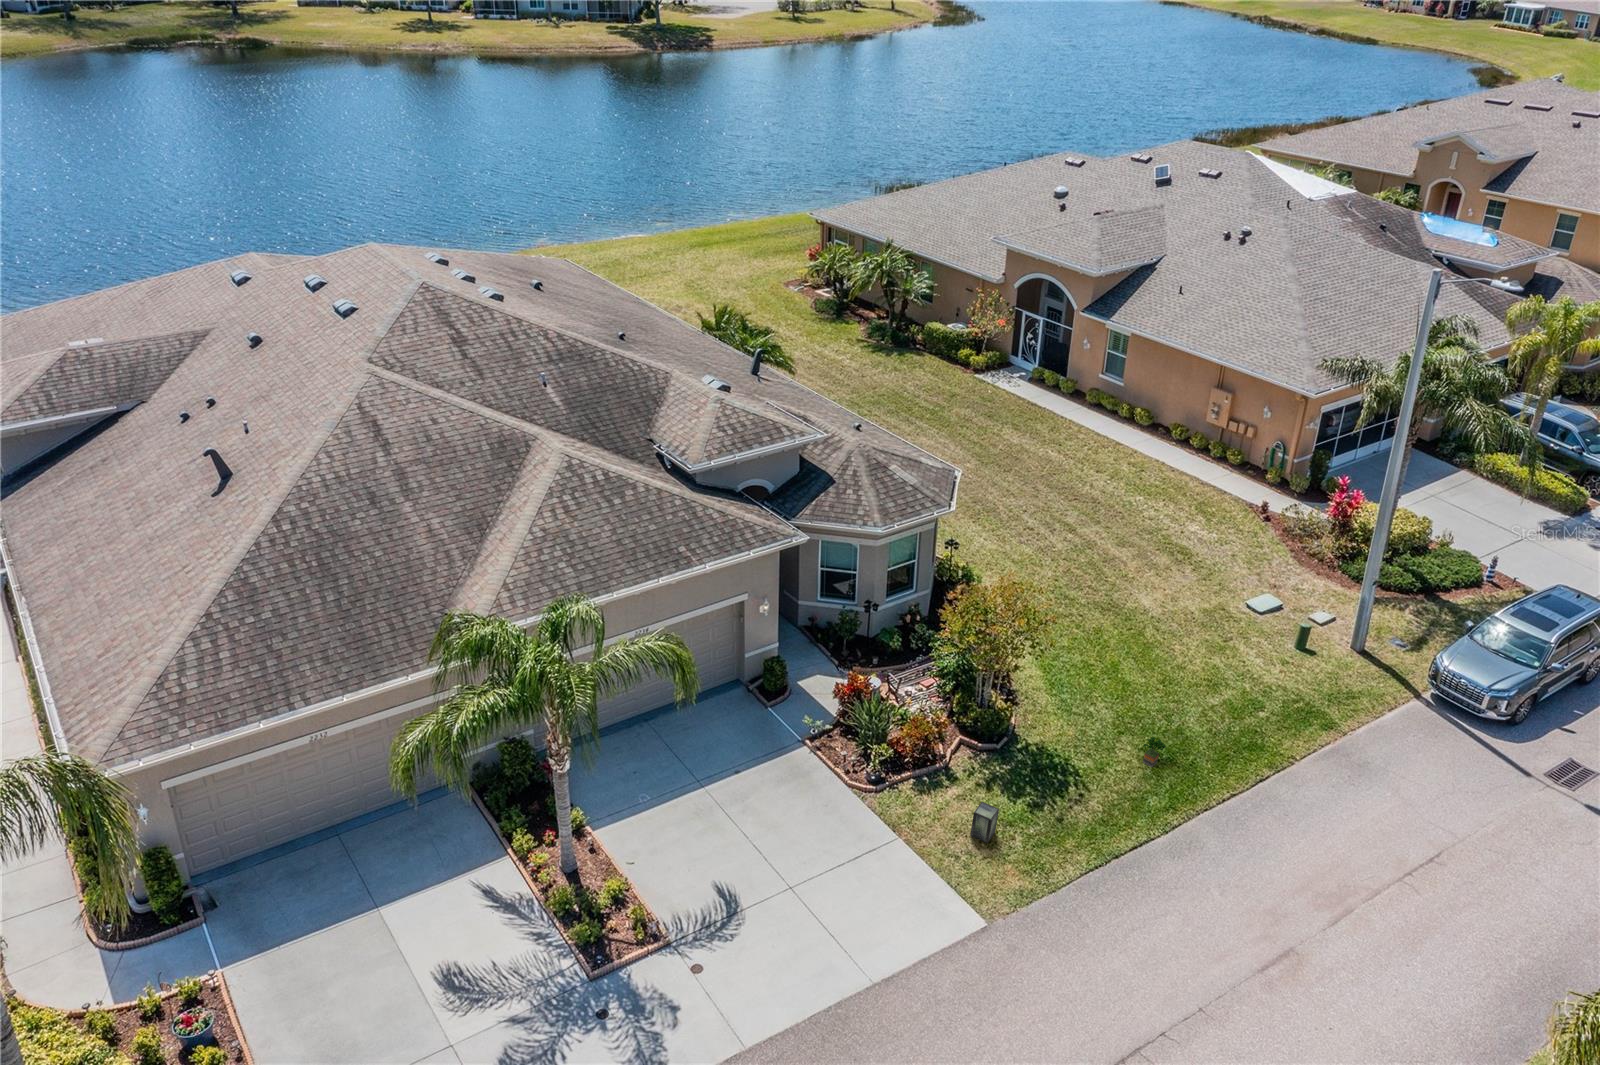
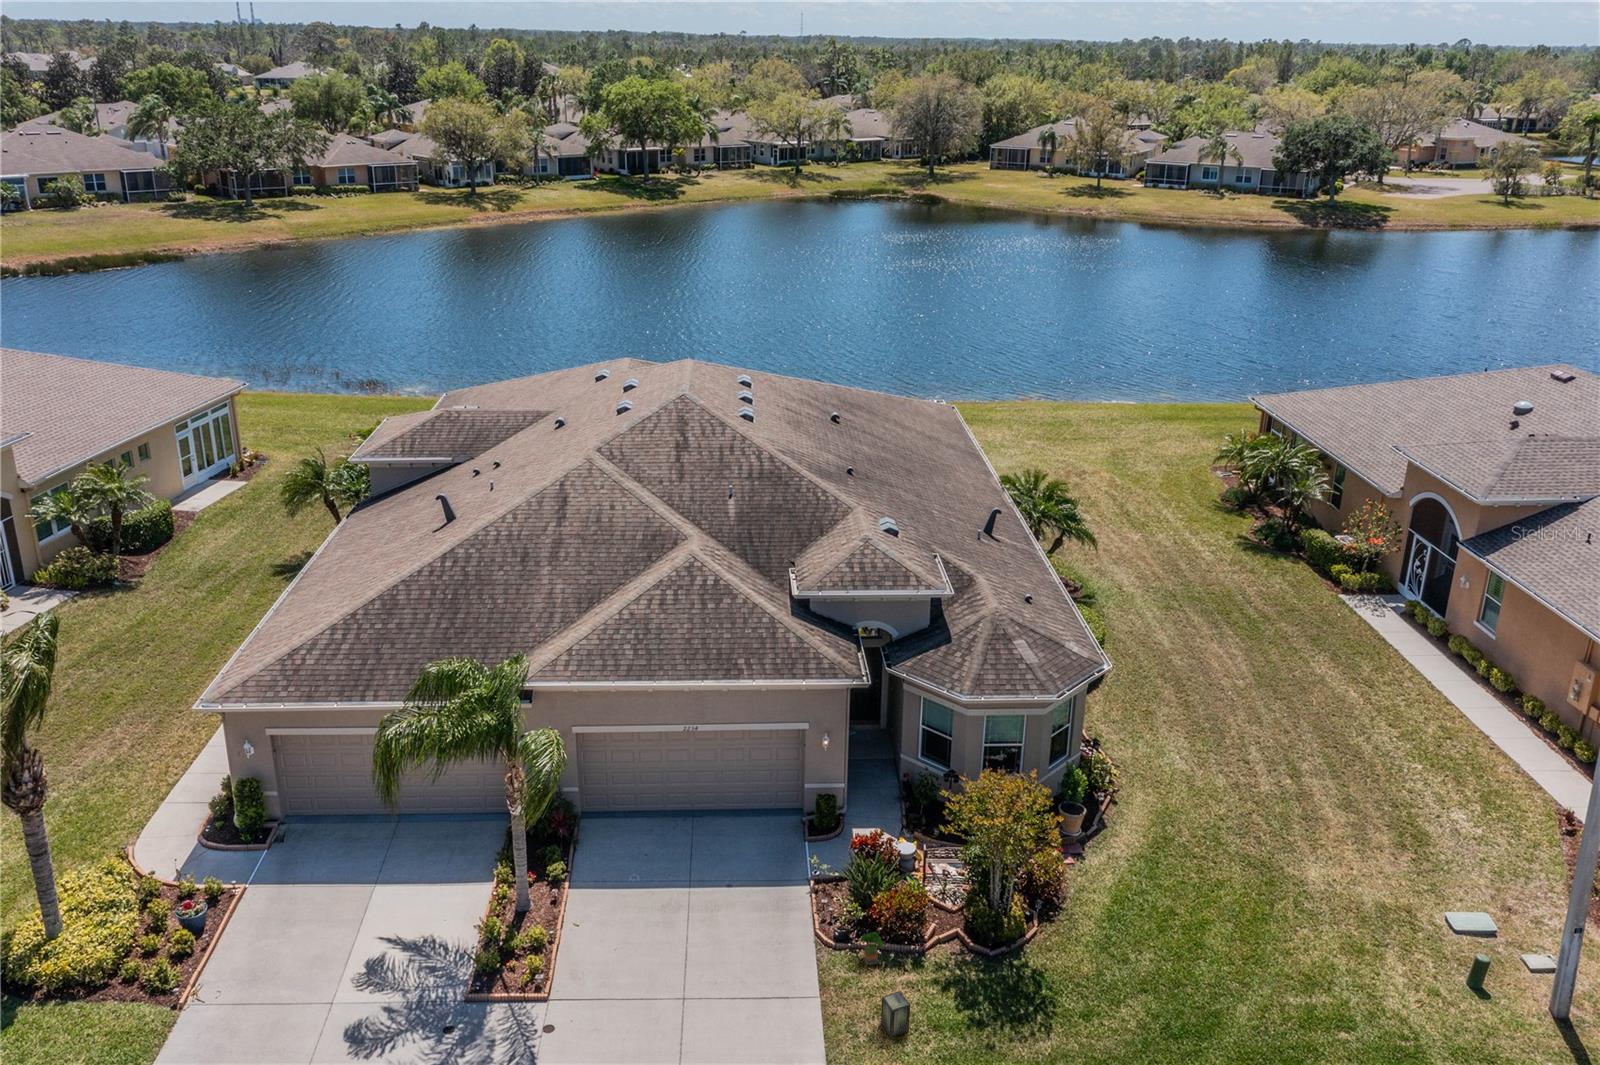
potted tree: present [1143,737,1166,767] -> present [861,932,883,965]

